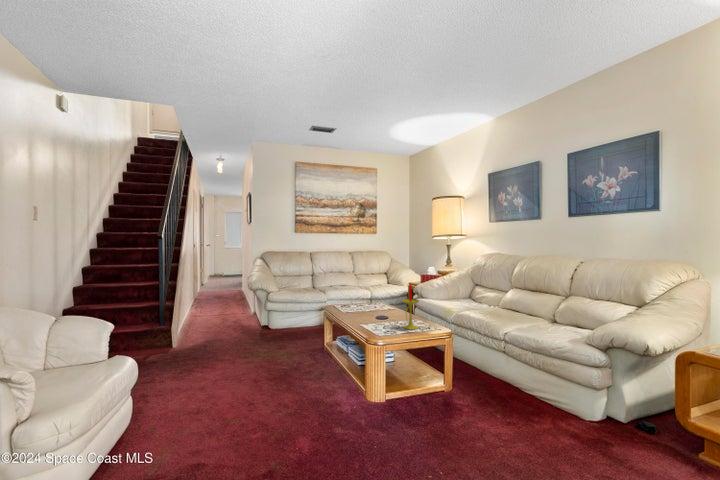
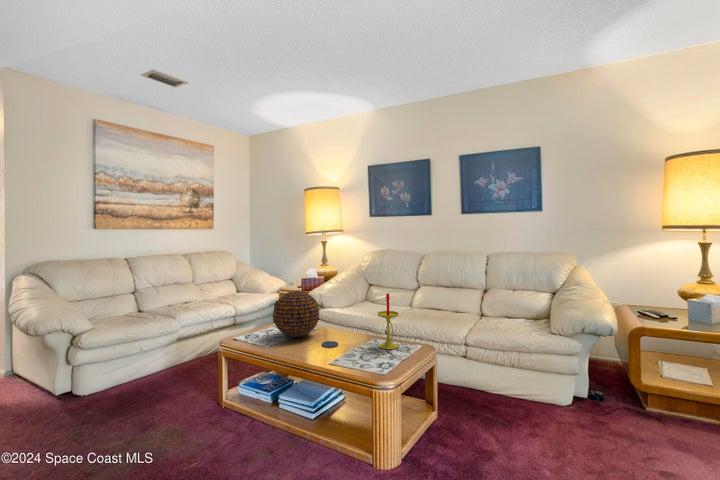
decorative orb: none [351,279,384,313] -> present [273,291,319,337]

